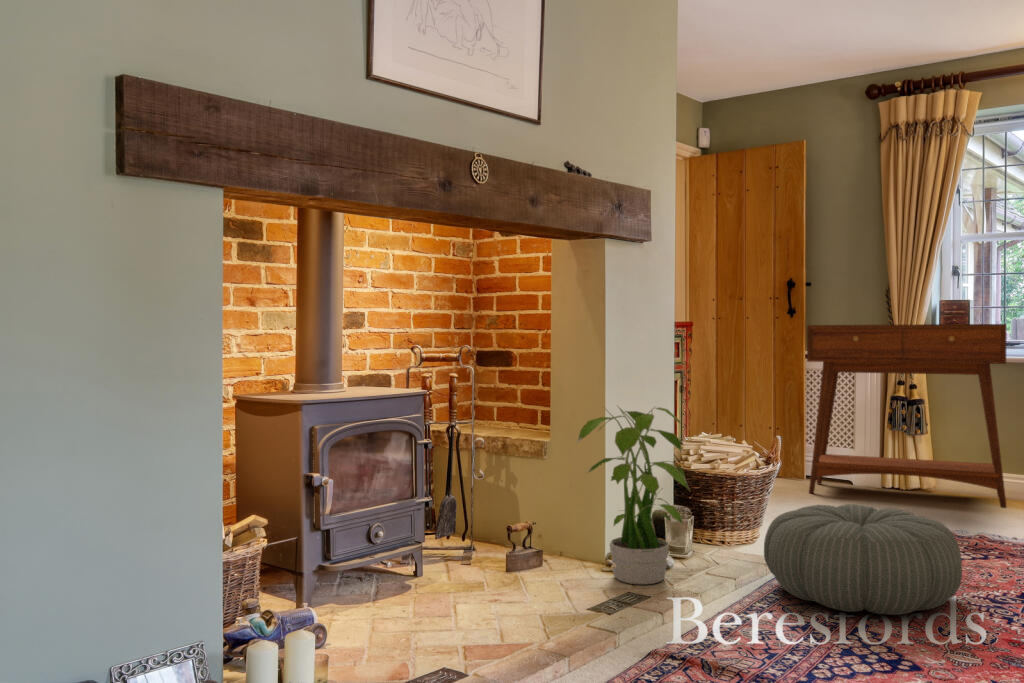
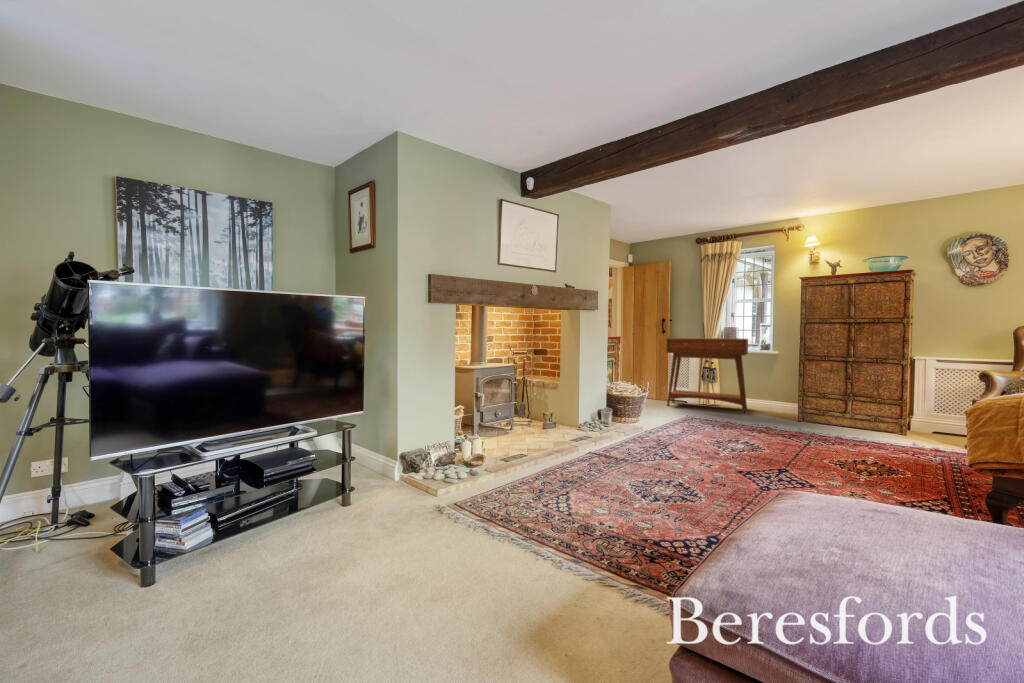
potted plant: present [577,408,689,584] -> none [568,371,608,434]
pouf: present [764,504,962,615] -> none [635,408,704,445]

